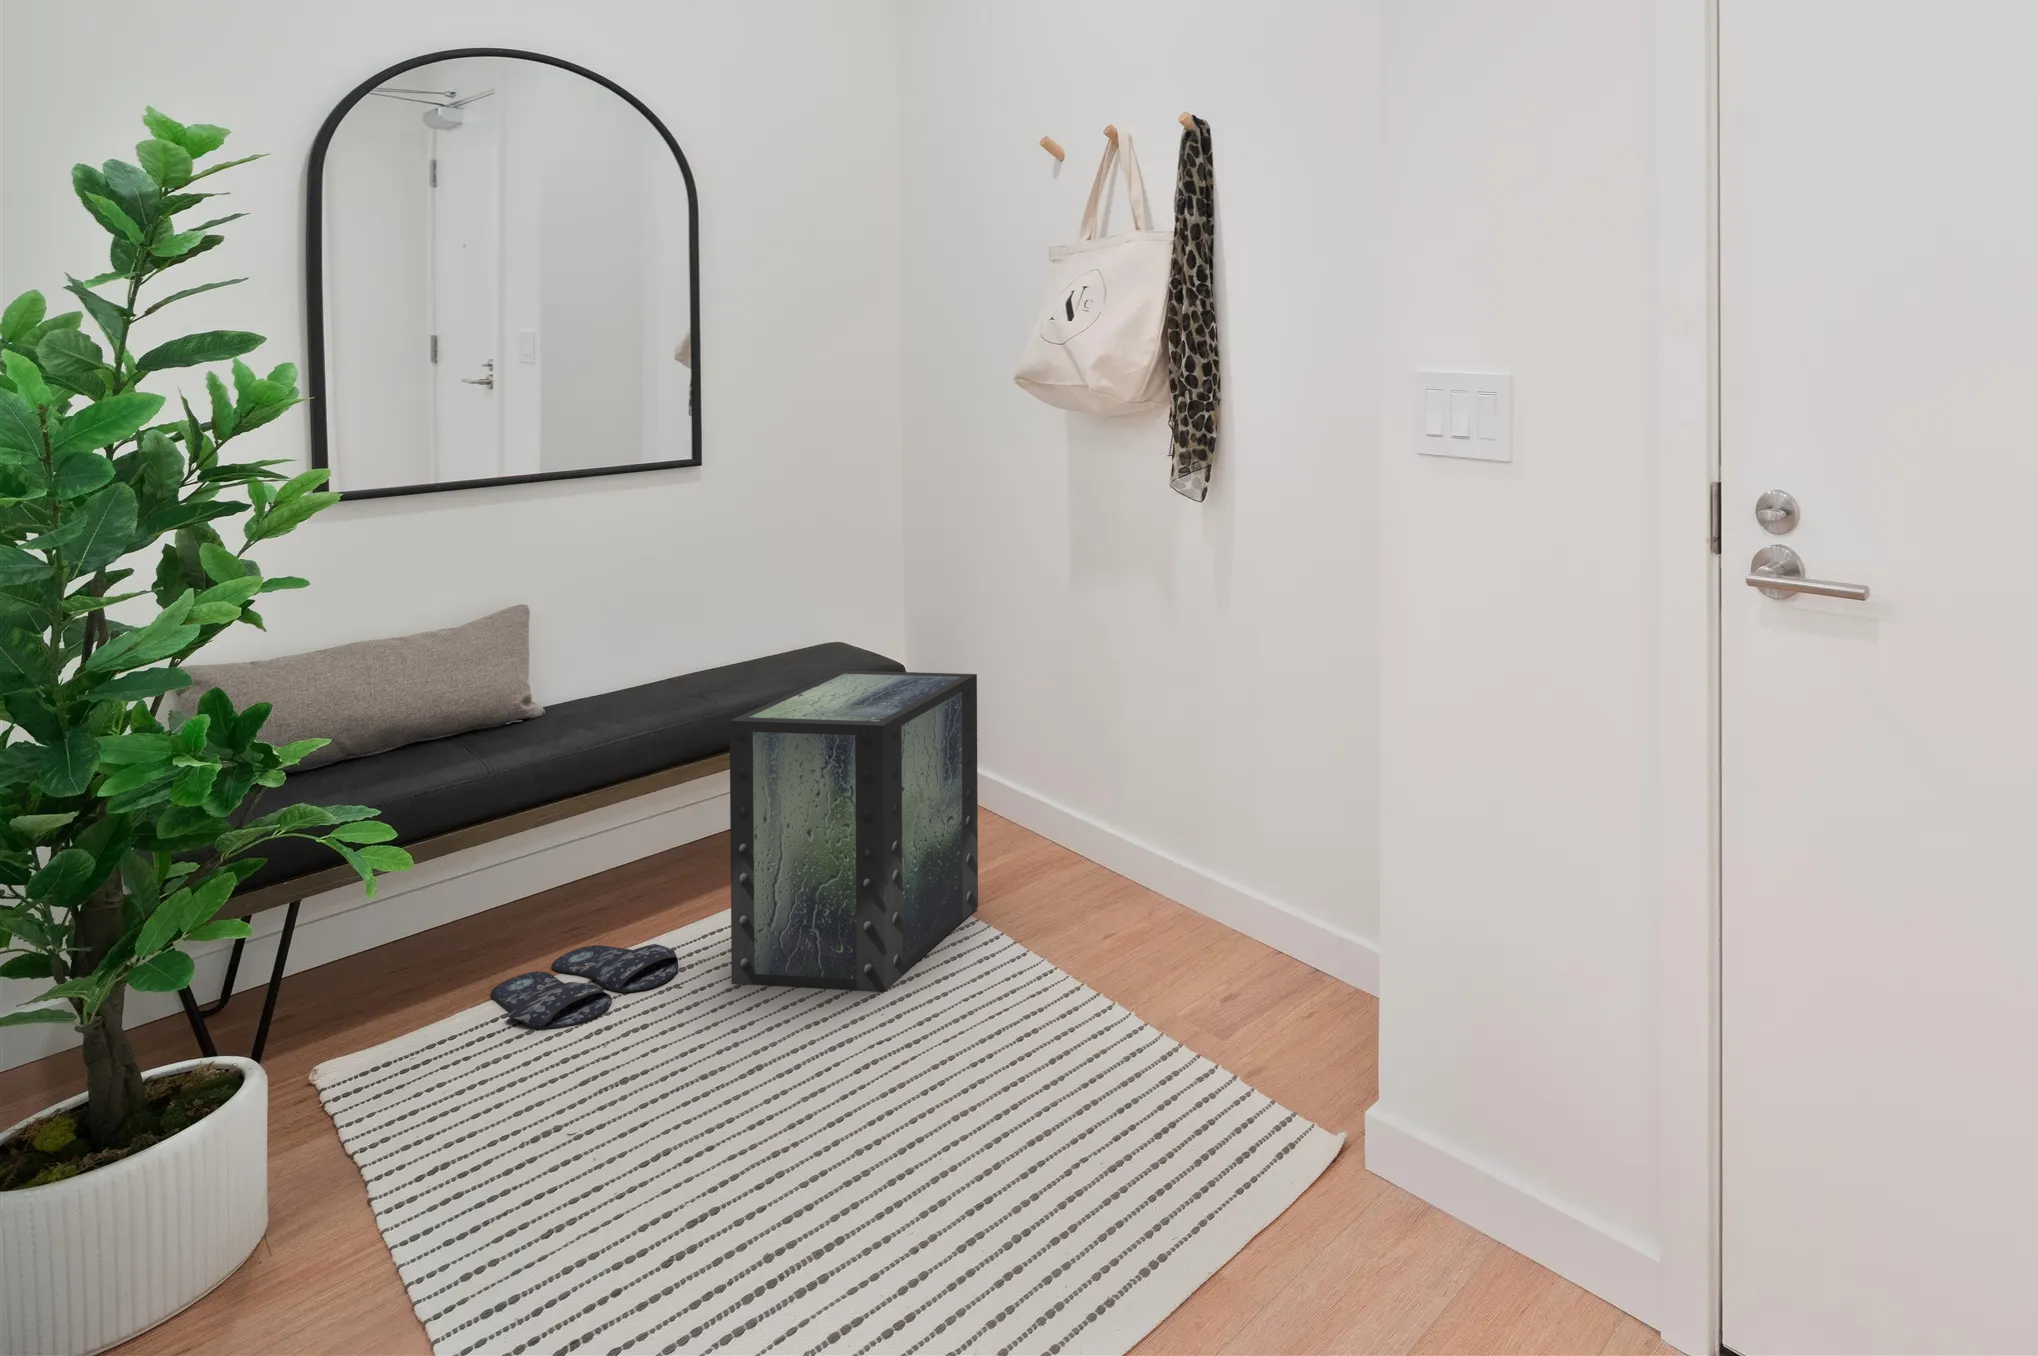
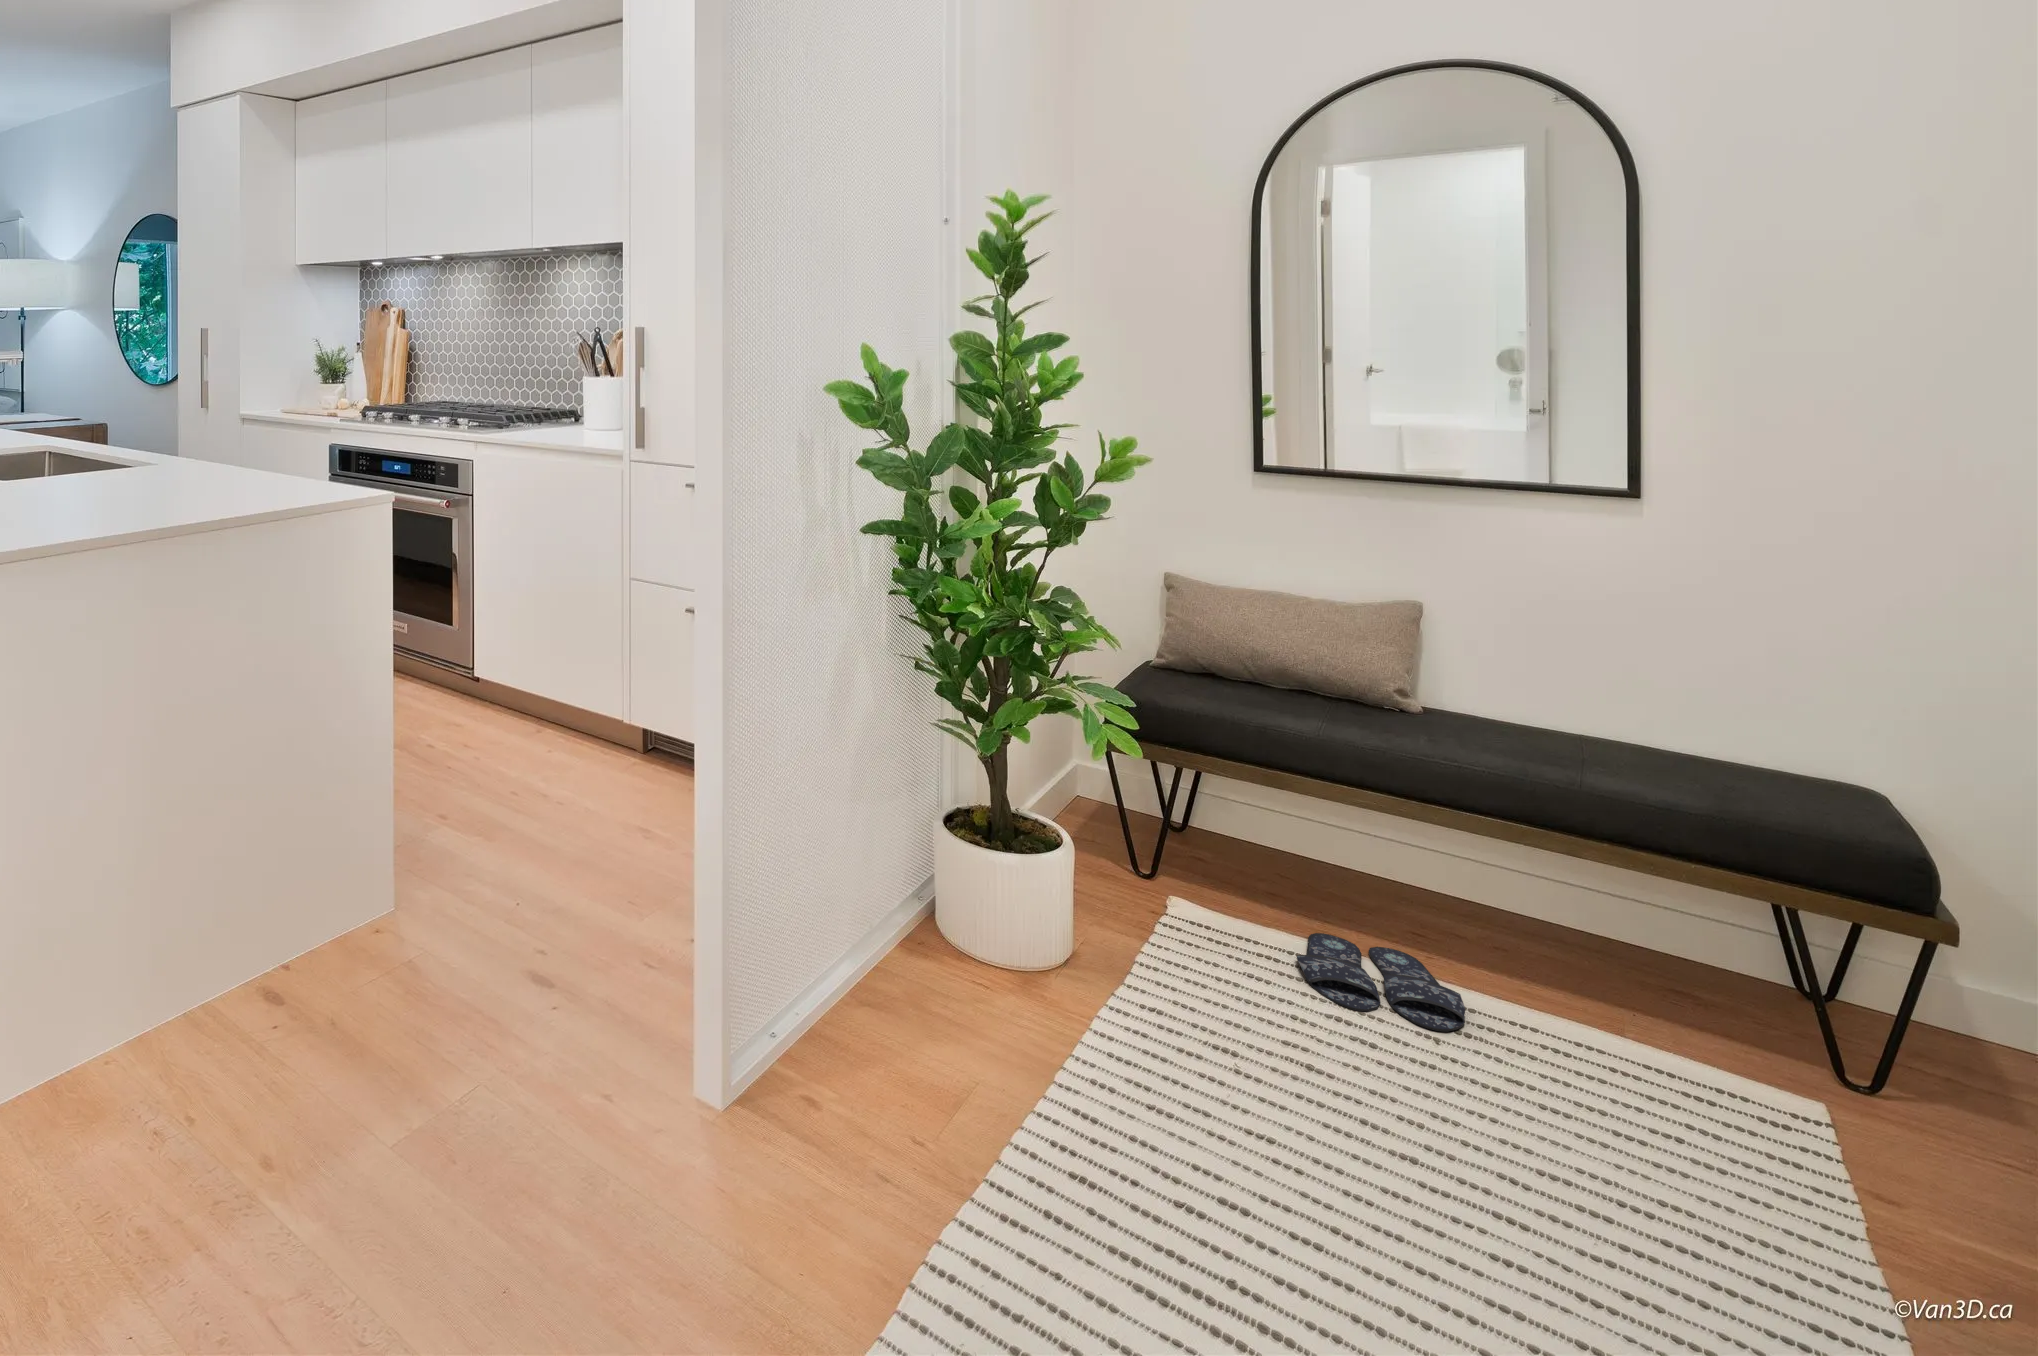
storage box: present [730,670,978,992] -> none [1489,778,1920,1275]

